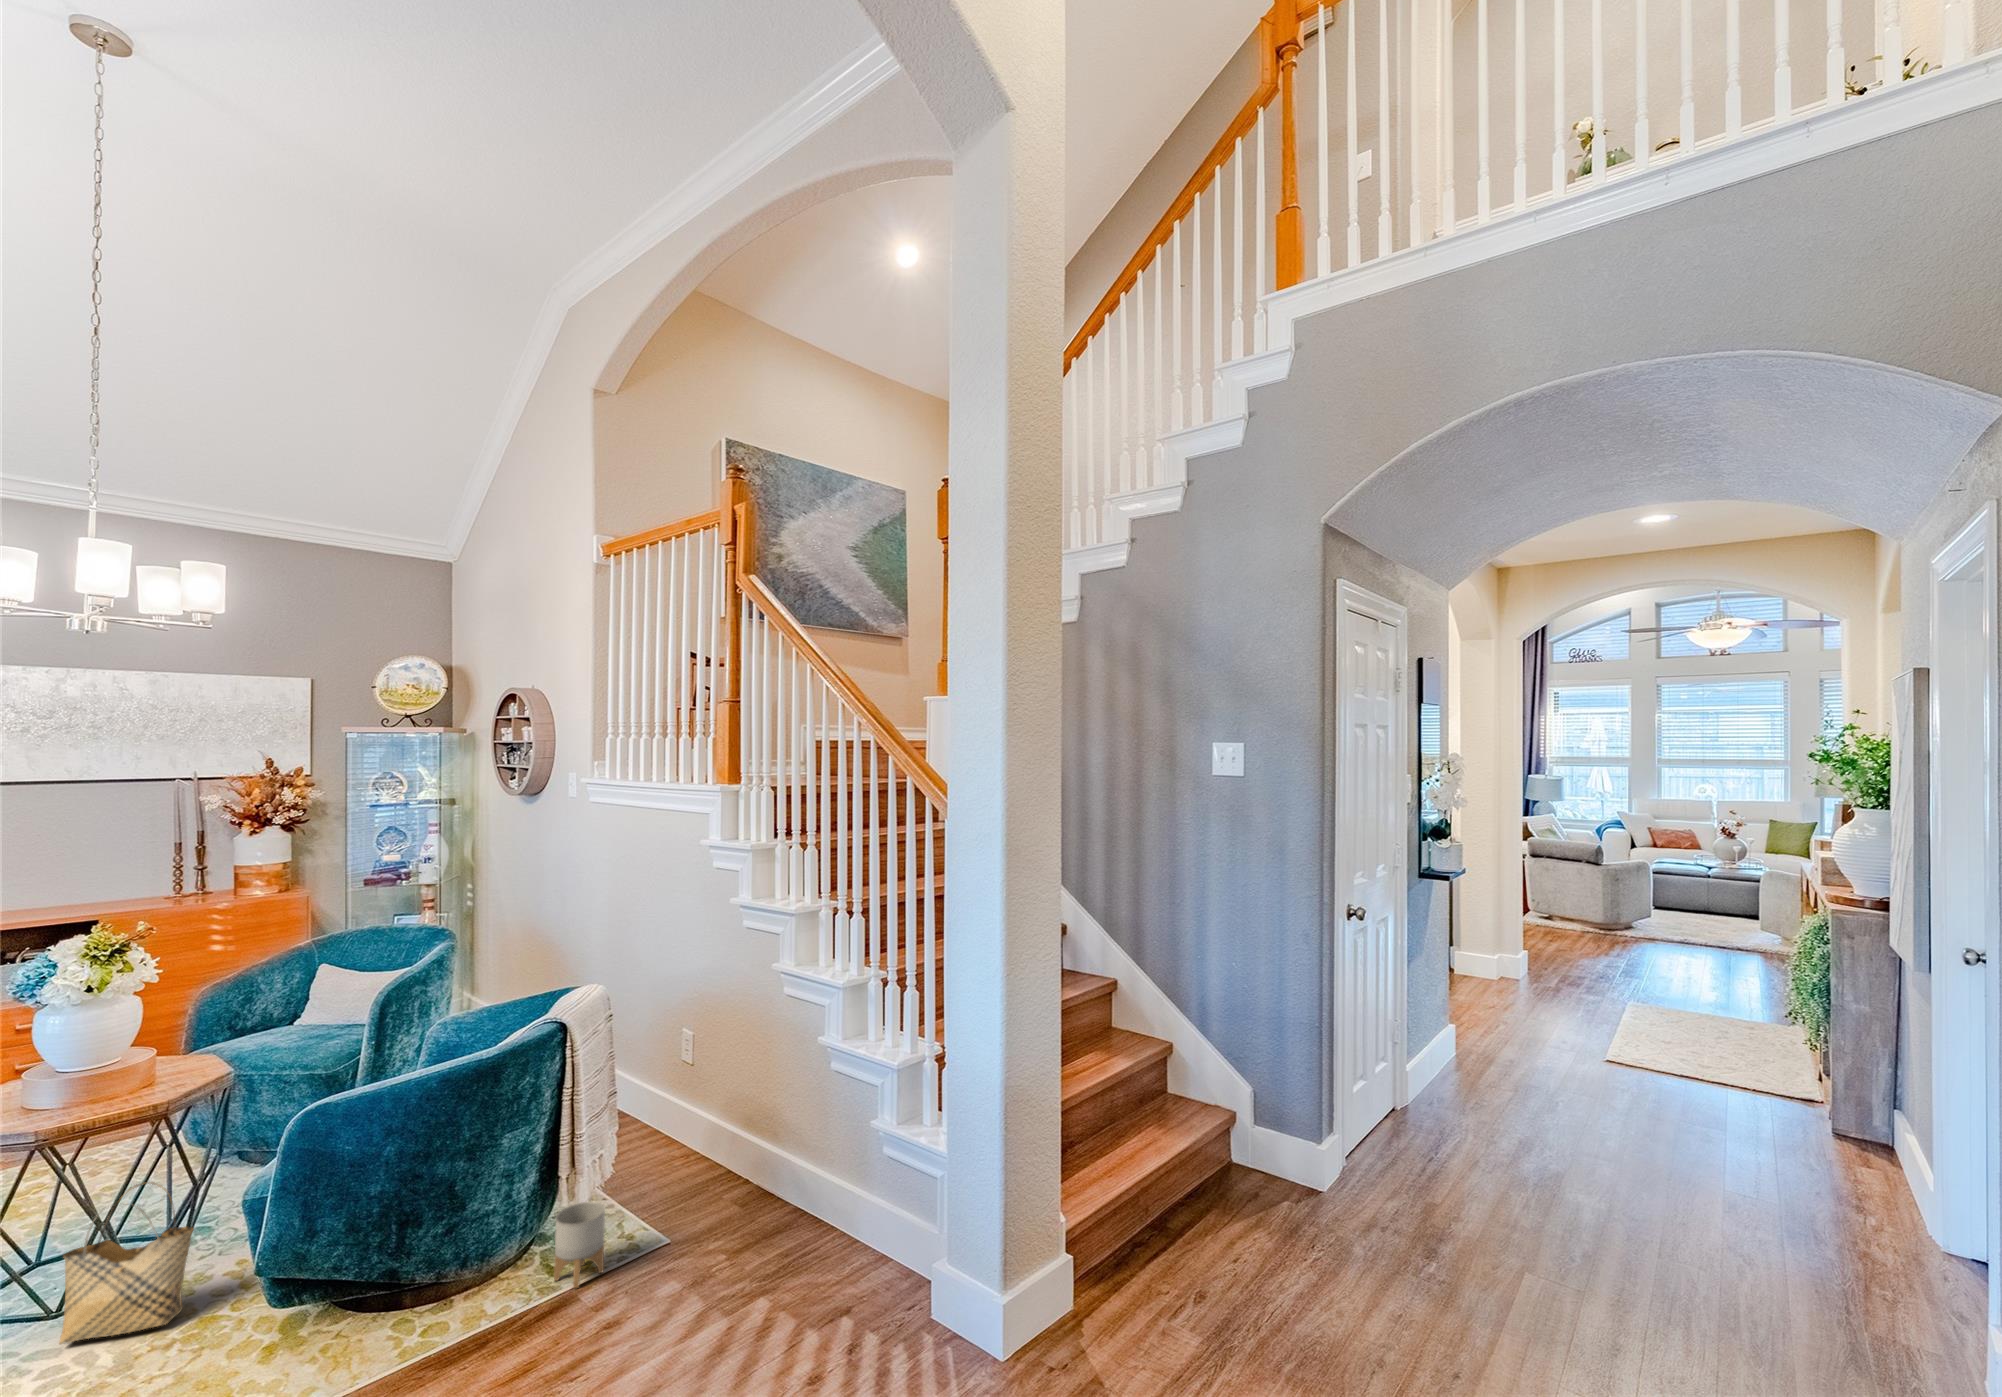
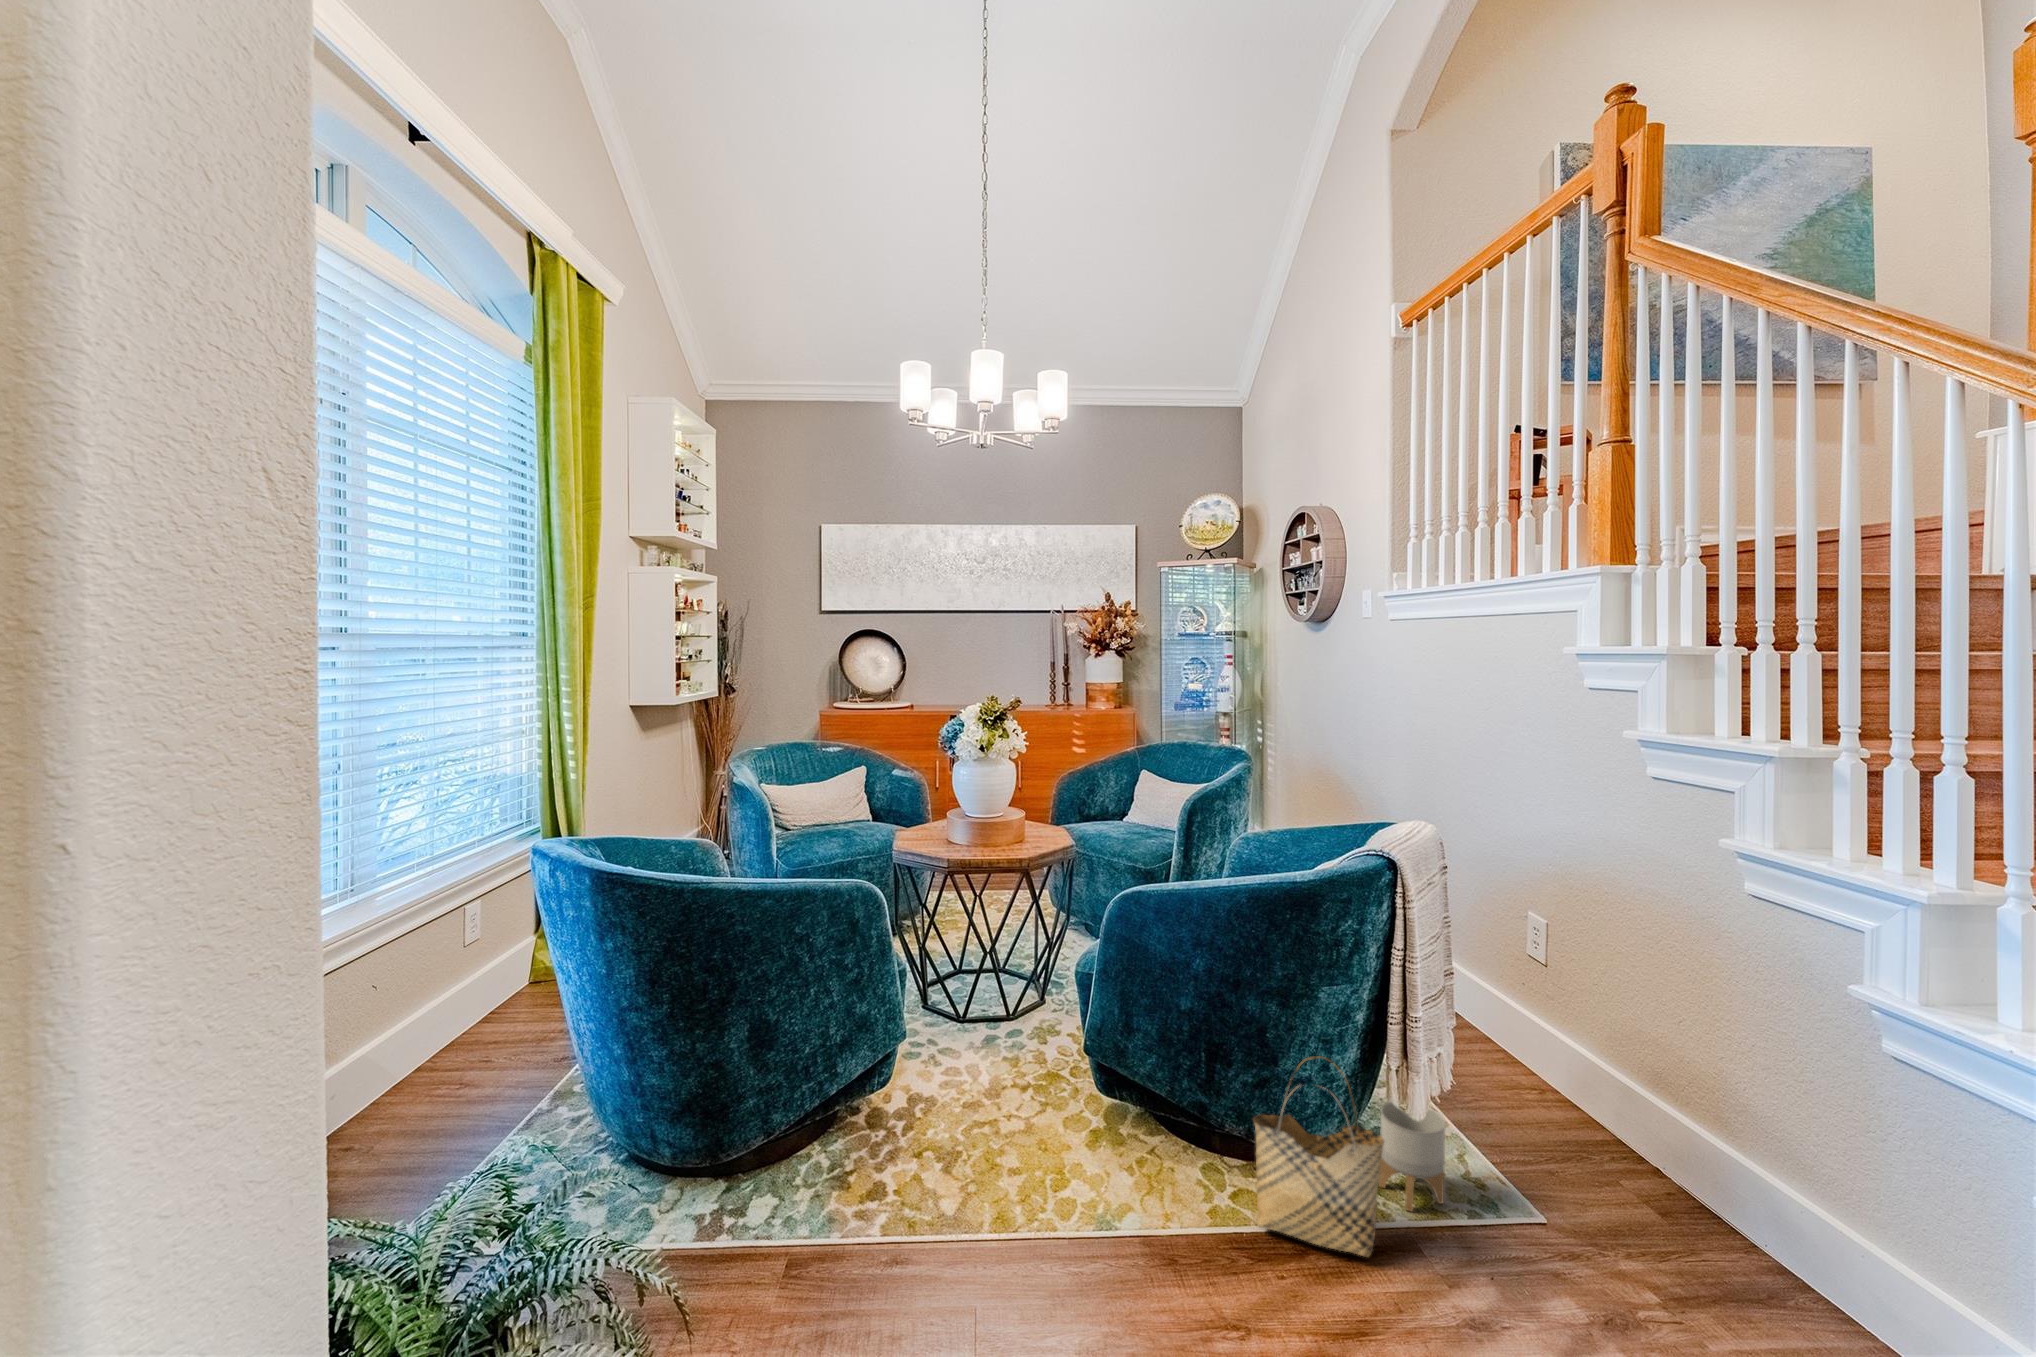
woven basket: present [59,1182,193,1344] -> present [1253,1056,1384,1257]

